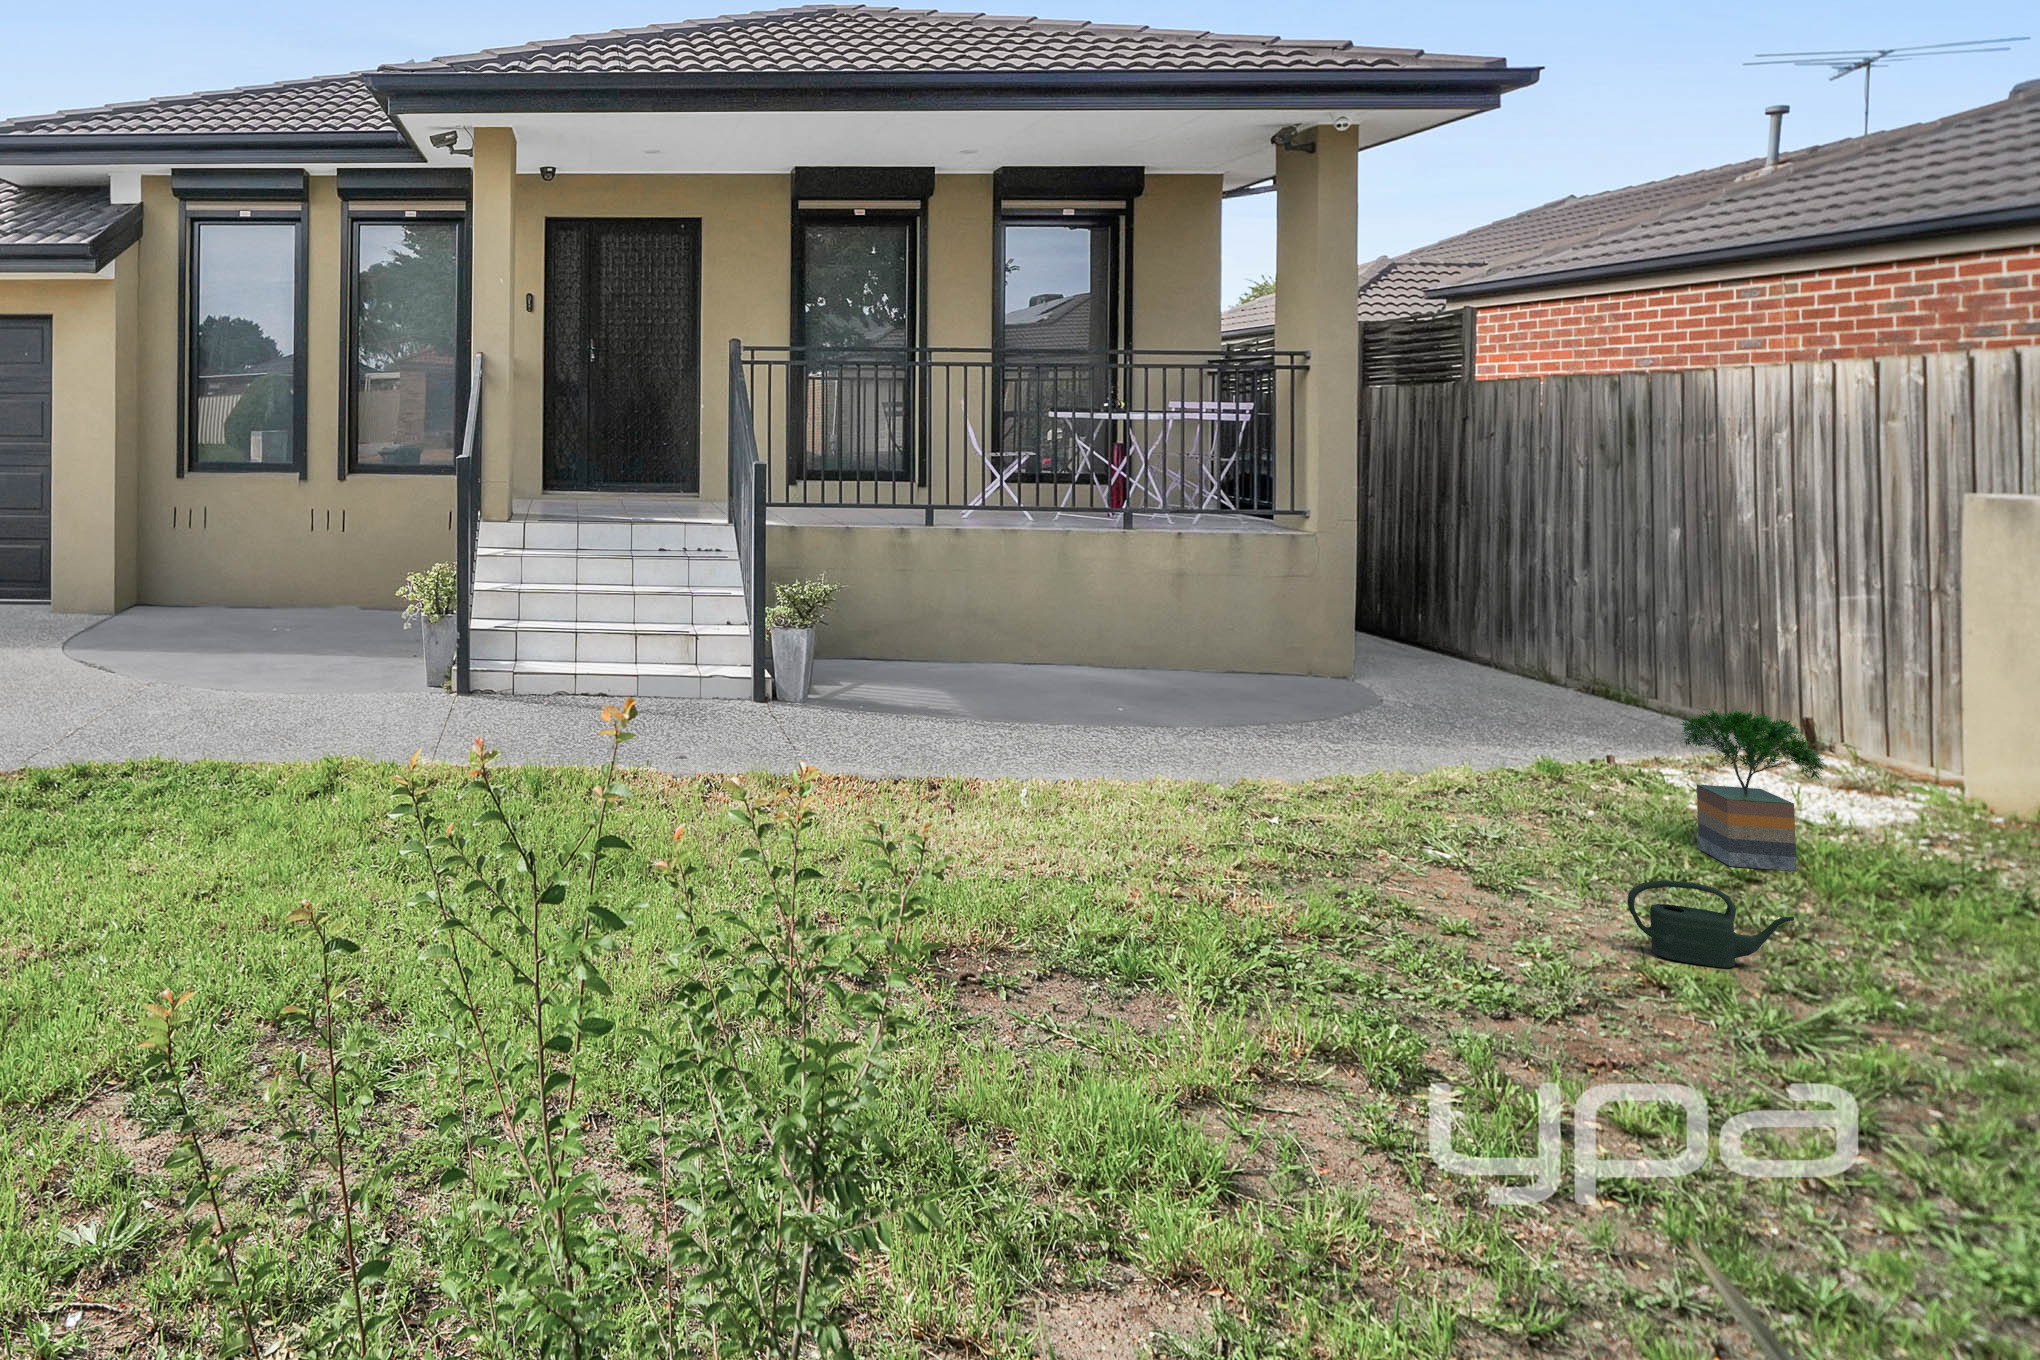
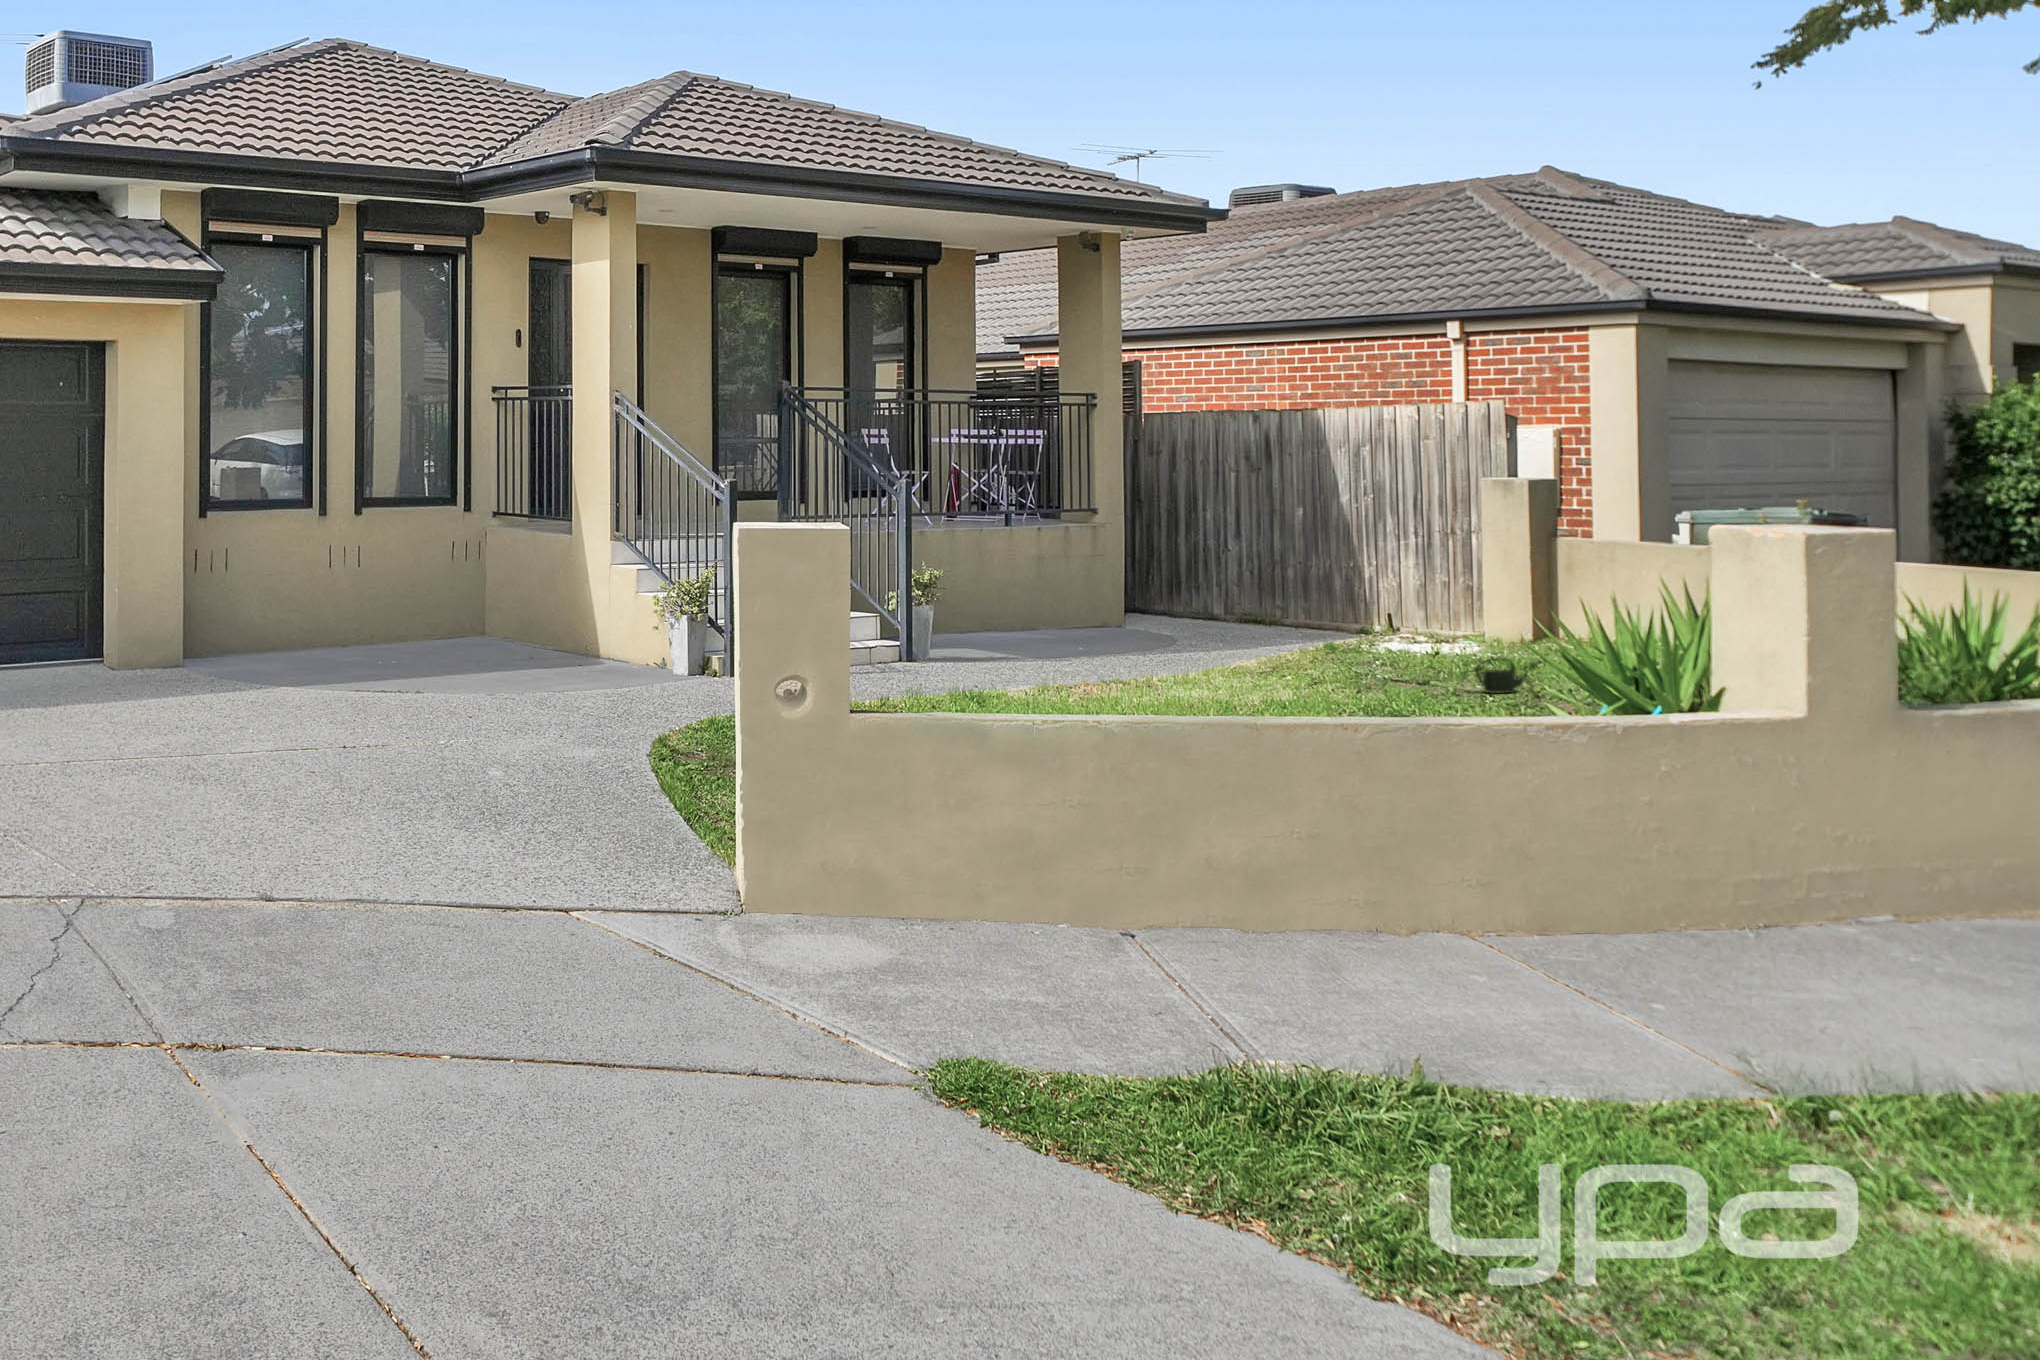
potted tree: present [1680,709,1825,871] -> none [1426,589,1493,666]

